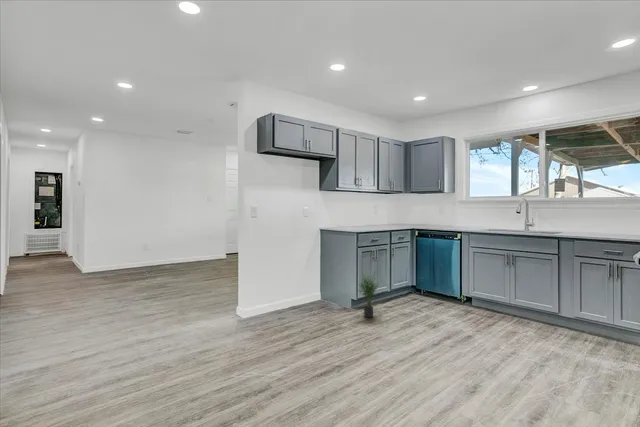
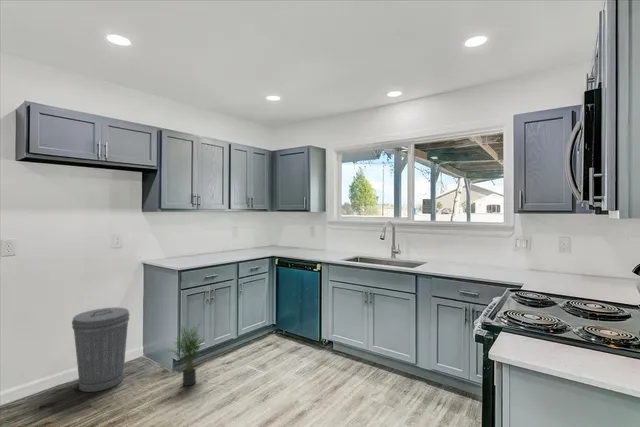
trash can: none [287,259,322,316] -> present [72,307,129,392]

